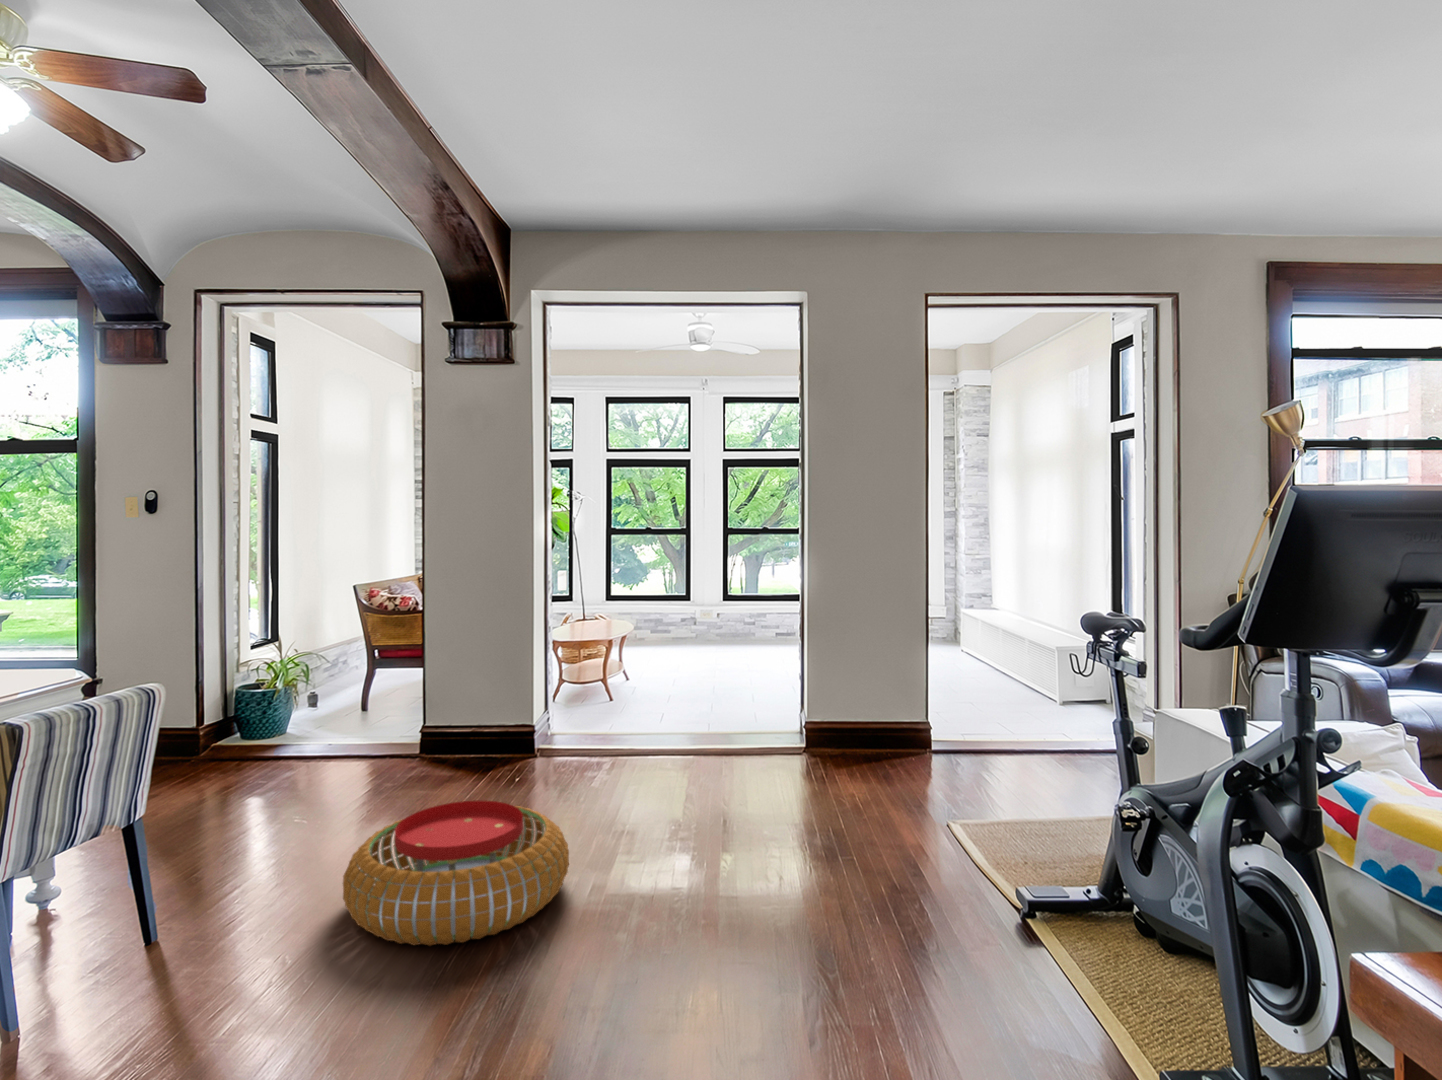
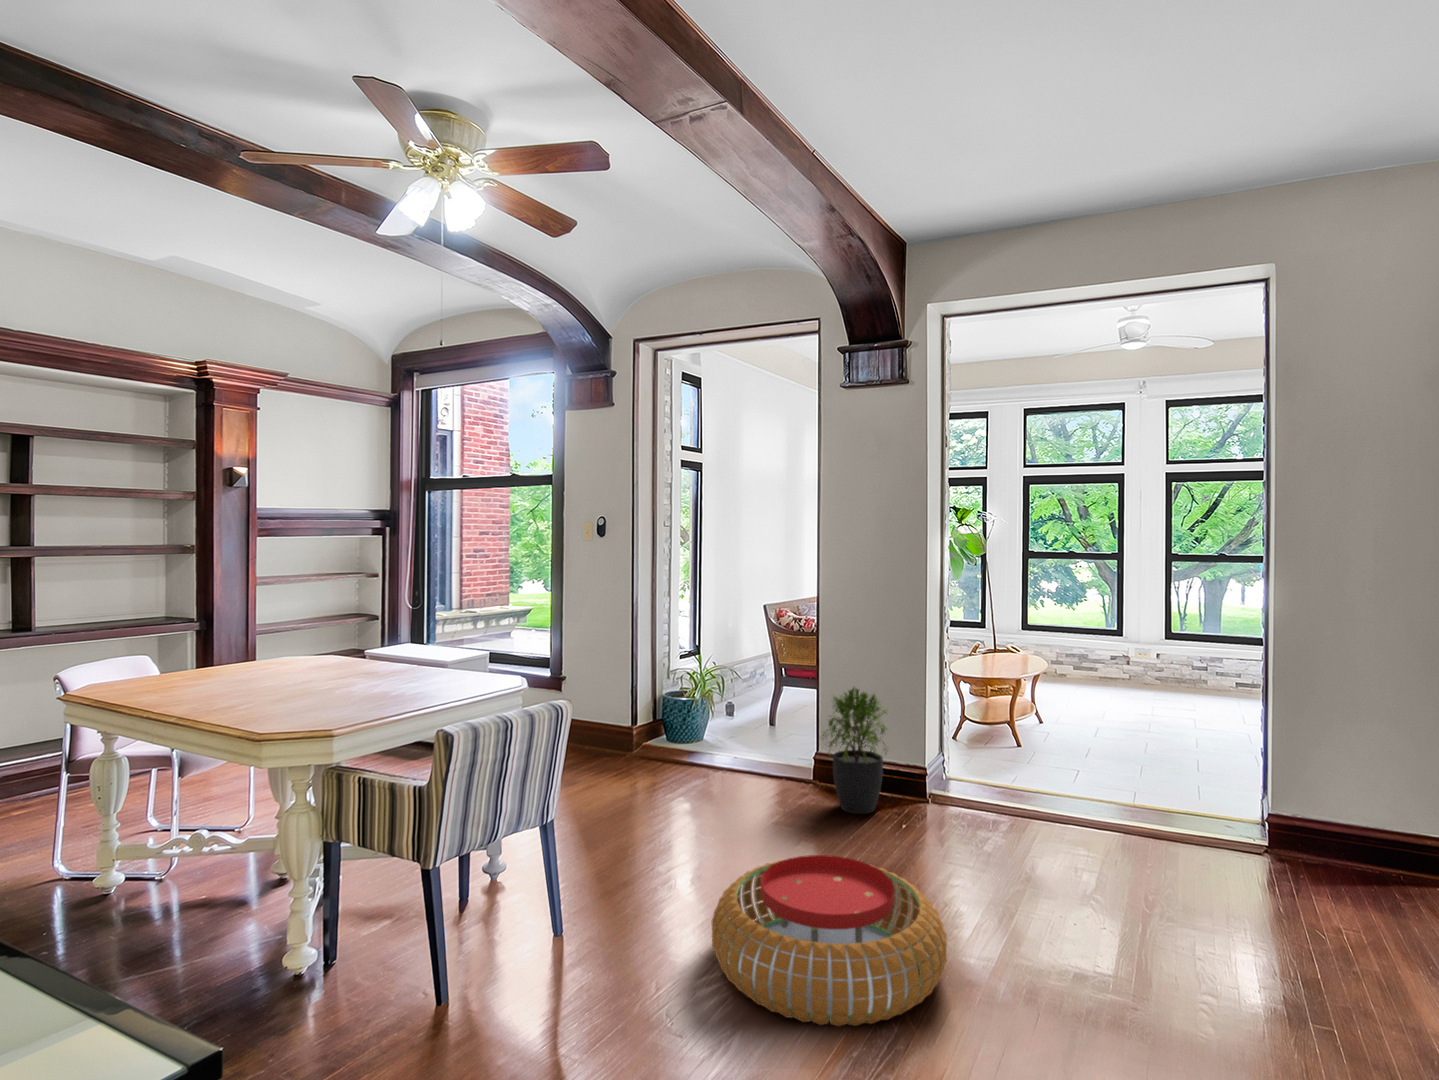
potted plant: none [431,653,503,775] -> present [823,687,887,814]

